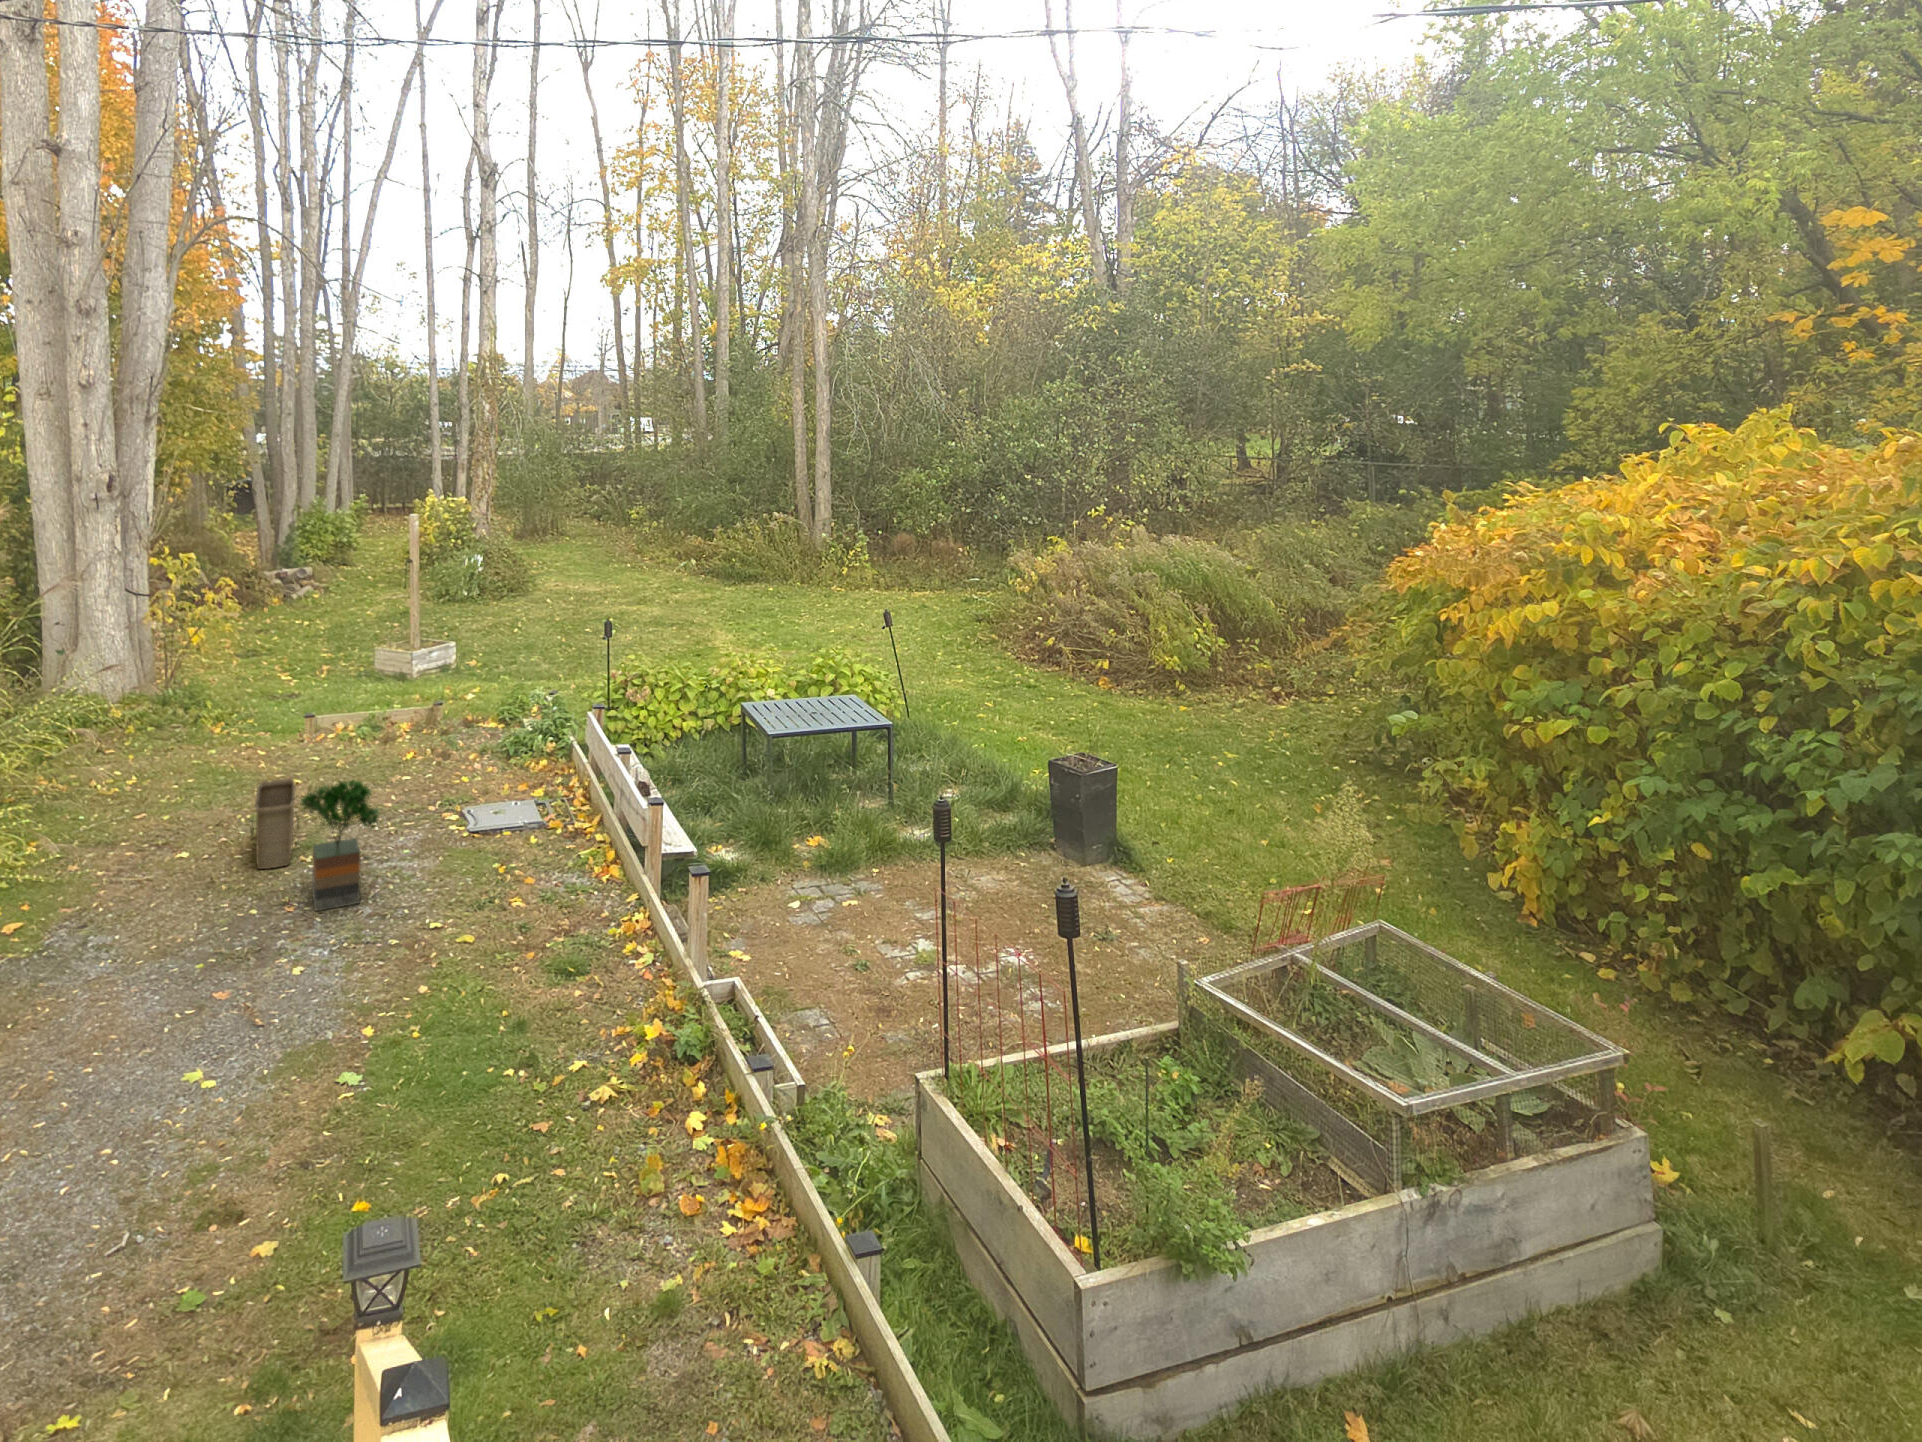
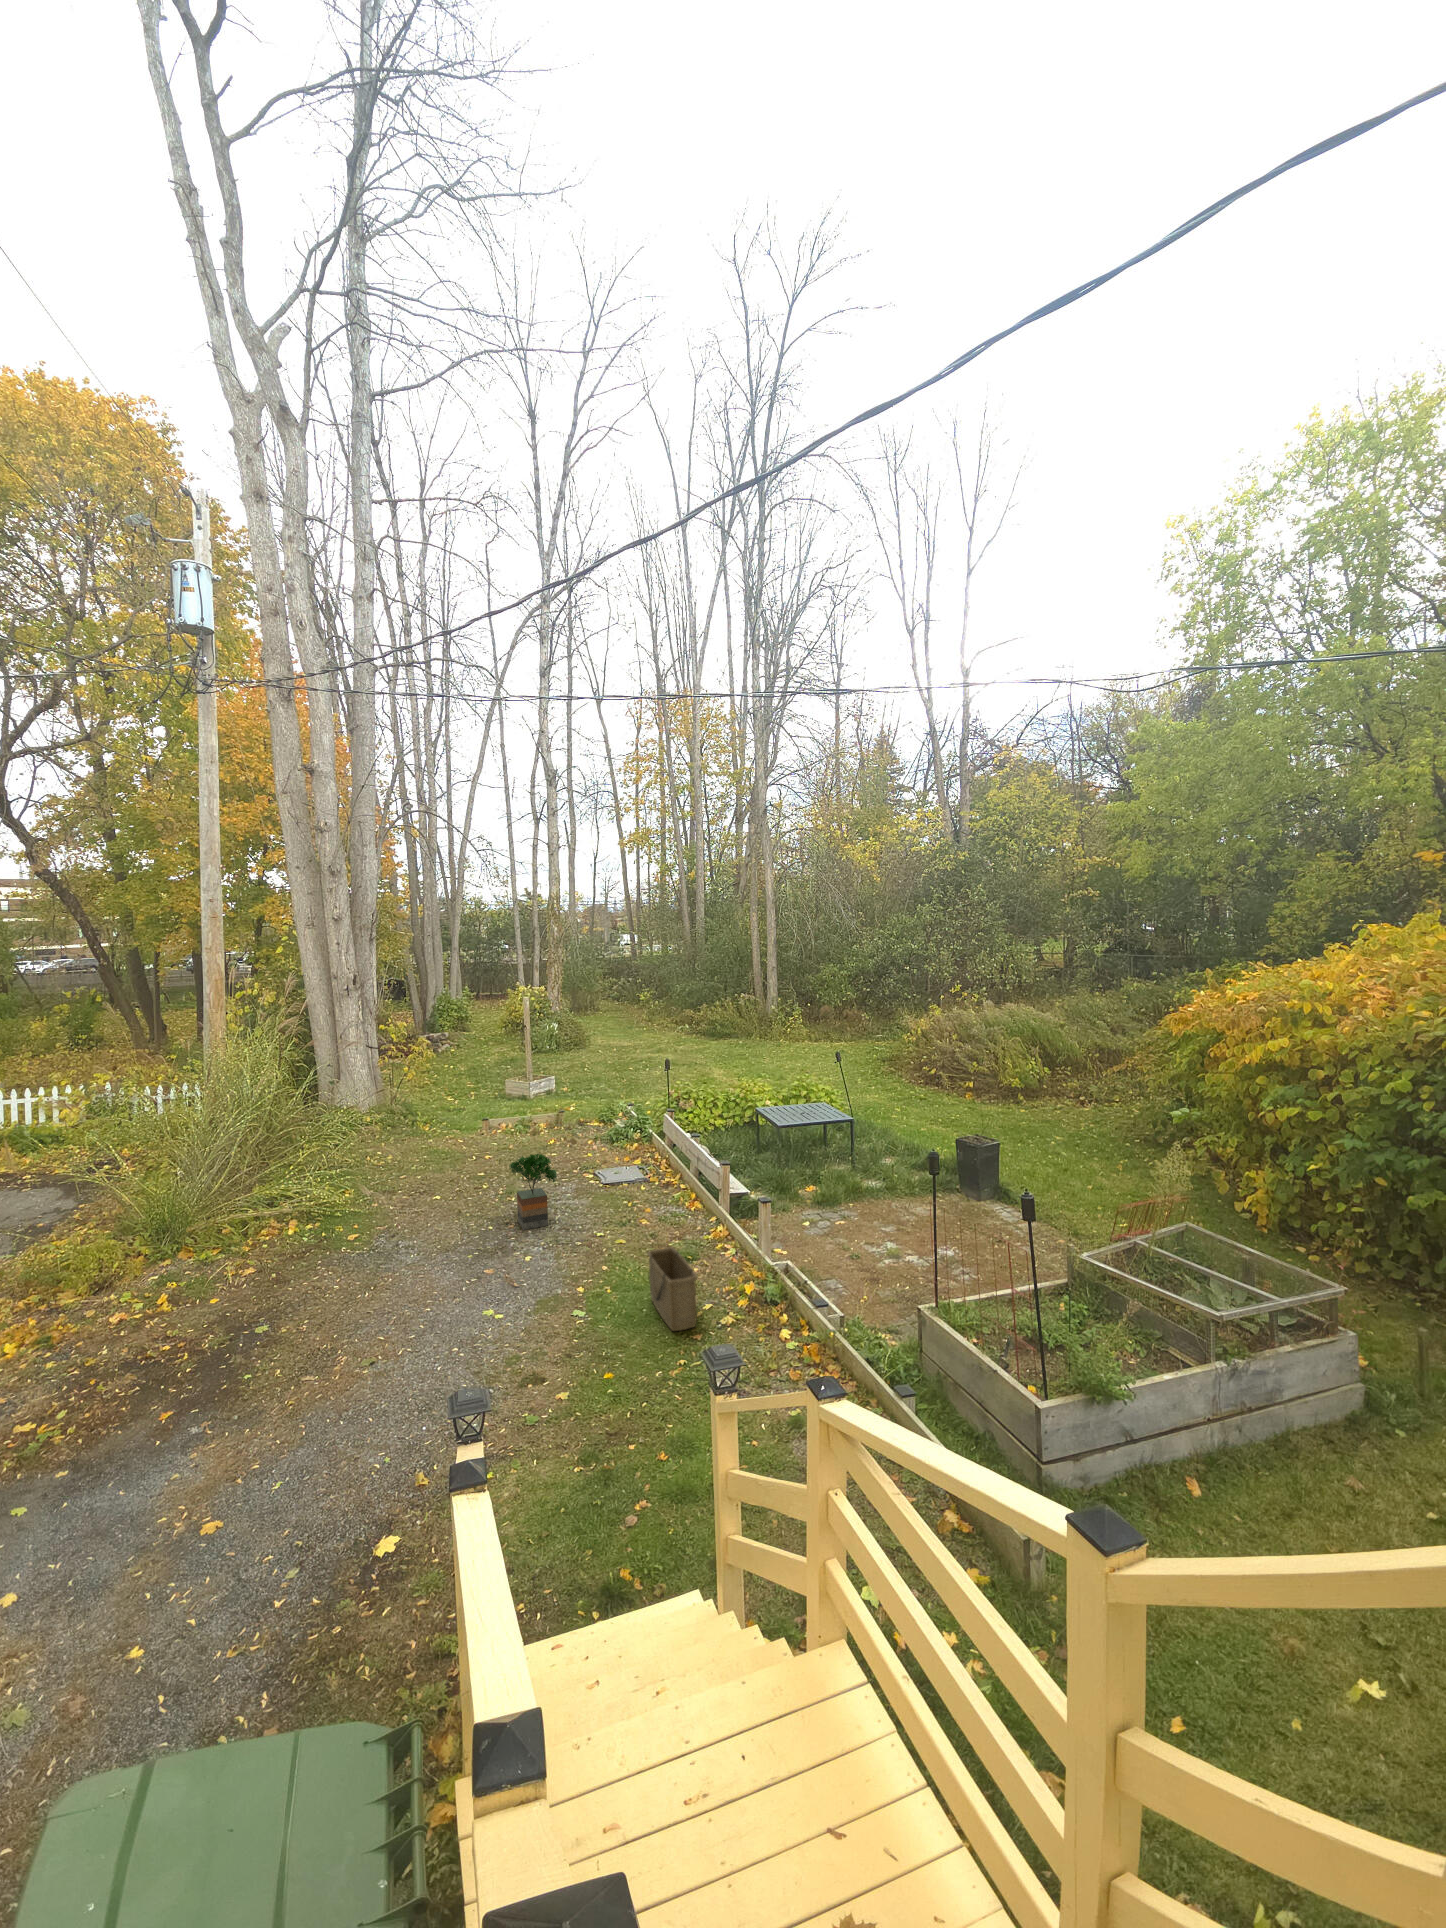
basket: present [251,778,296,869] -> present [648,1247,697,1331]

